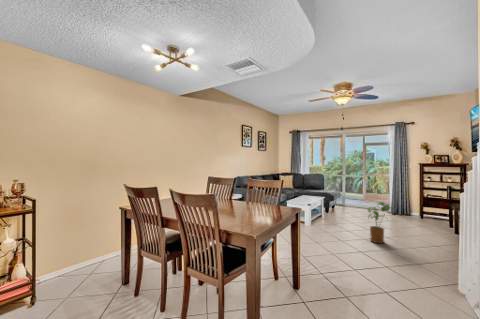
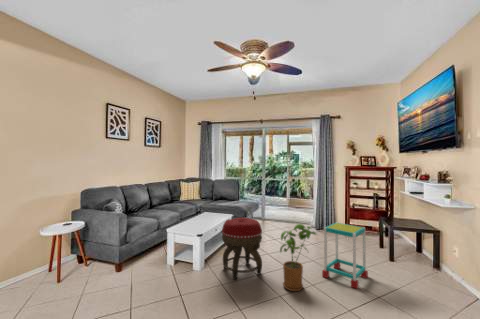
footstool: none [325,199,353,235] -> present [222,218,262,280]
side table: none [398,204,435,246] -> present [322,223,368,288]

